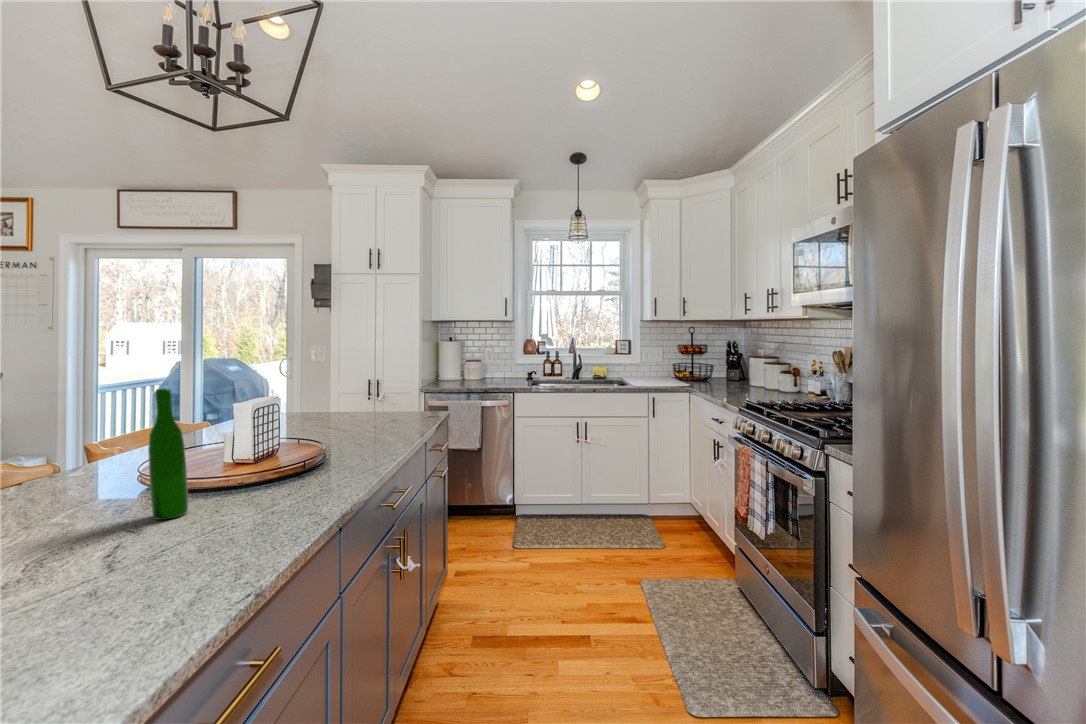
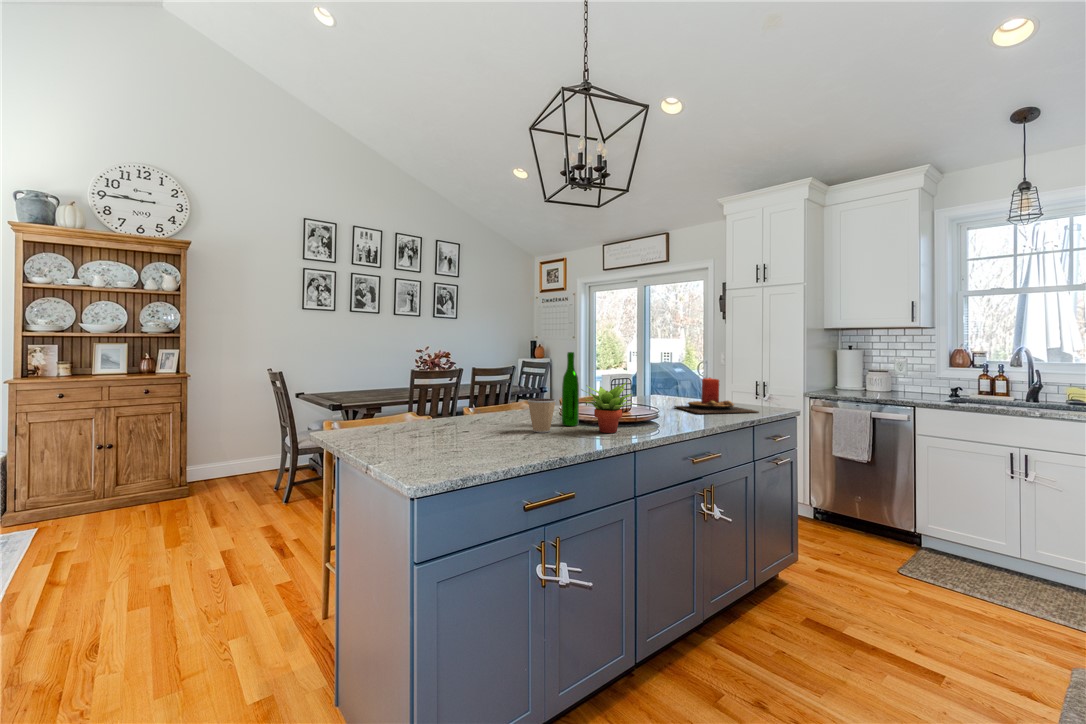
candle: none [304,393,414,444] -> present [674,378,759,414]
succulent plant: none [209,429,302,519] -> present [581,382,633,433]
coffee cup: none [81,483,153,557] -> present [528,398,556,433]

